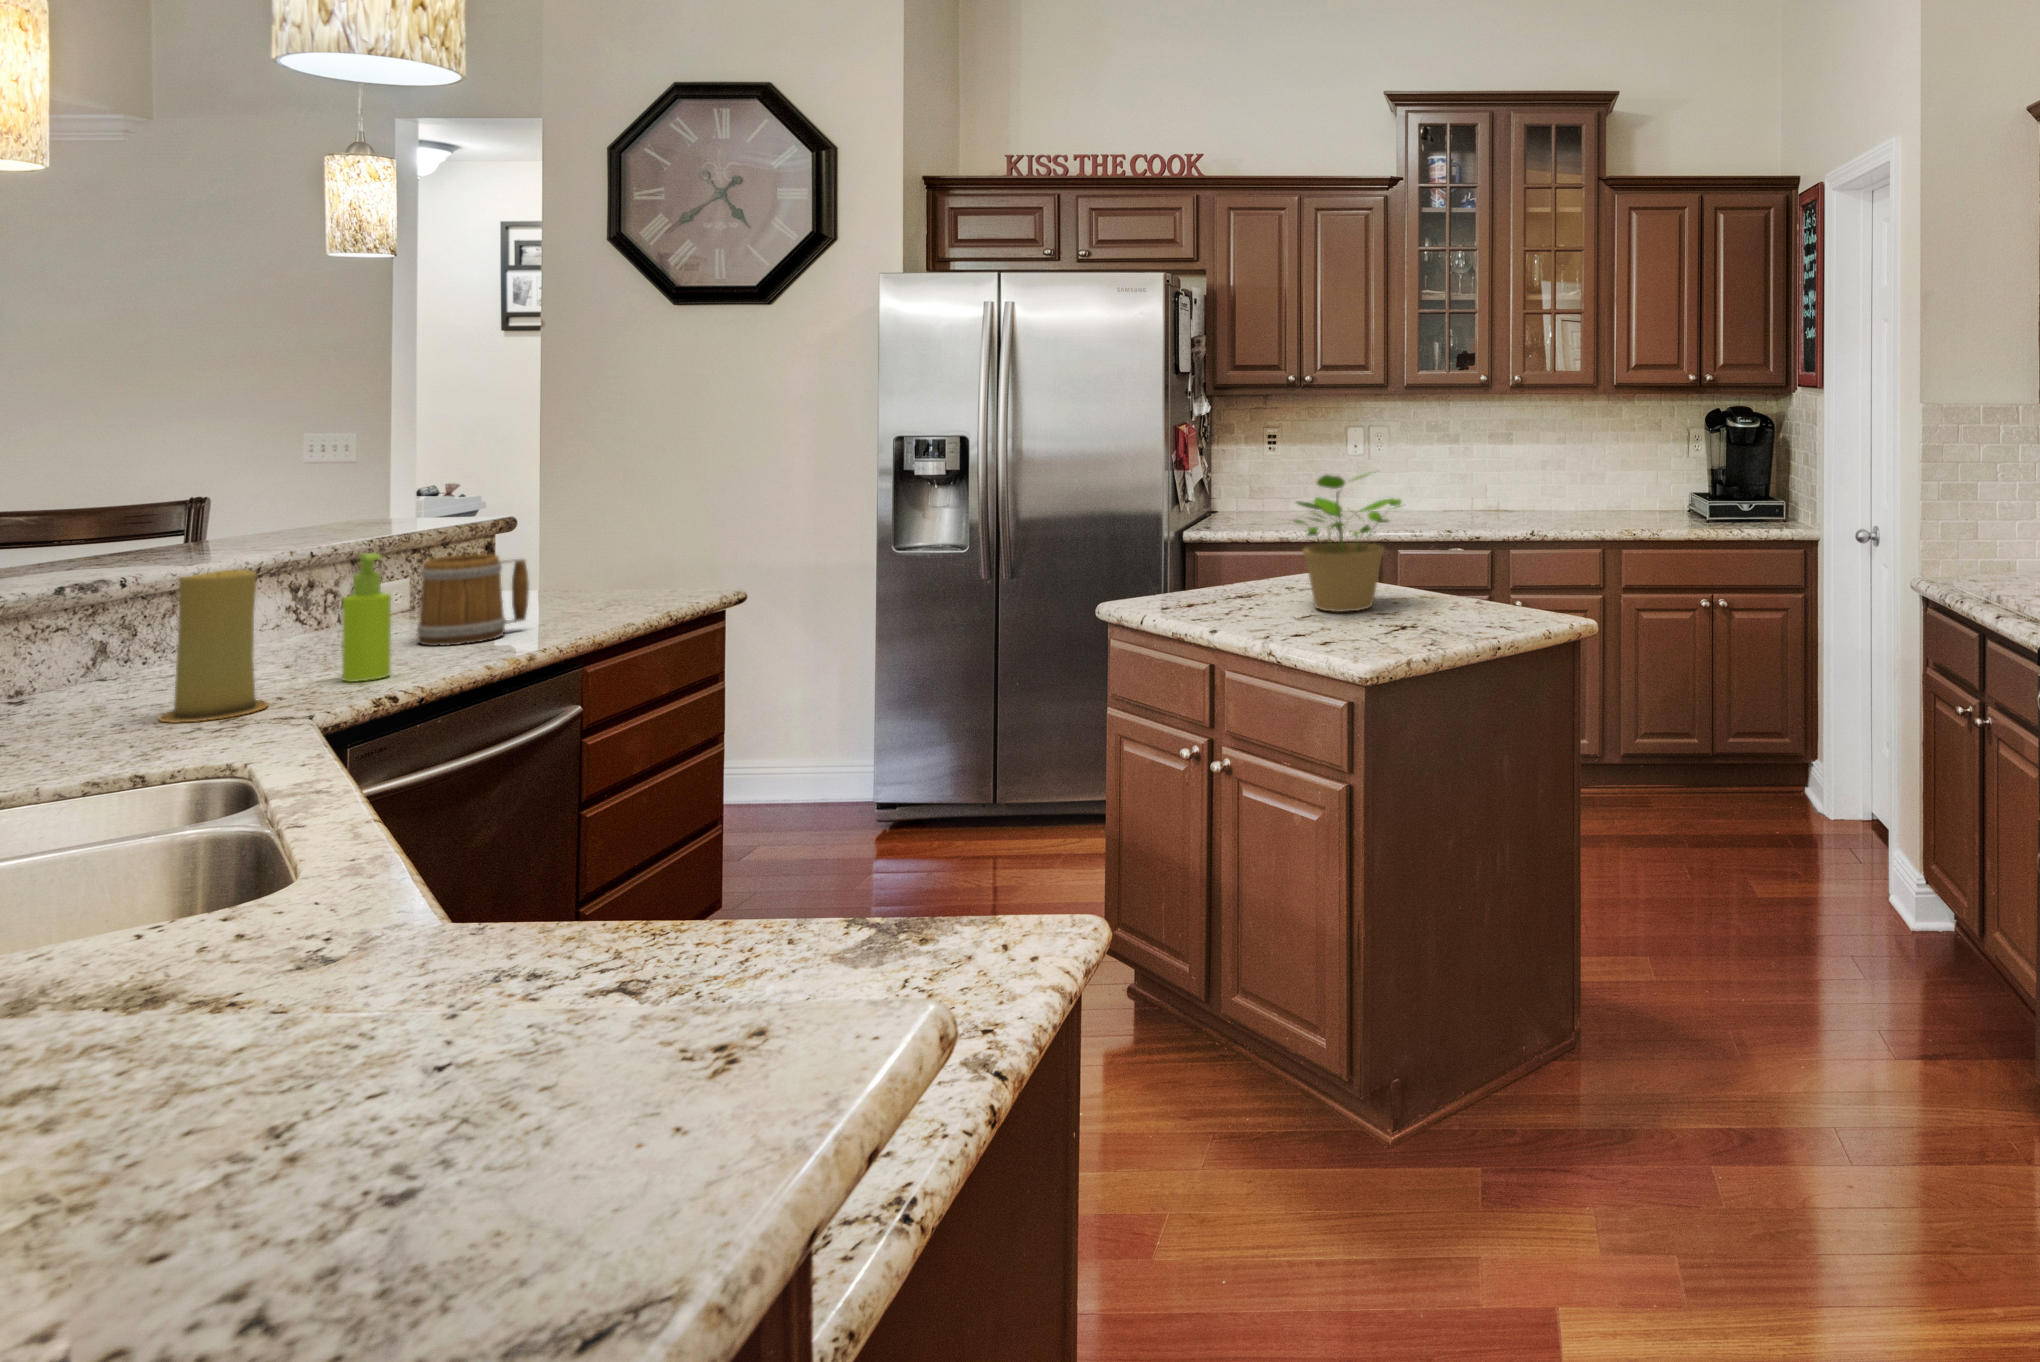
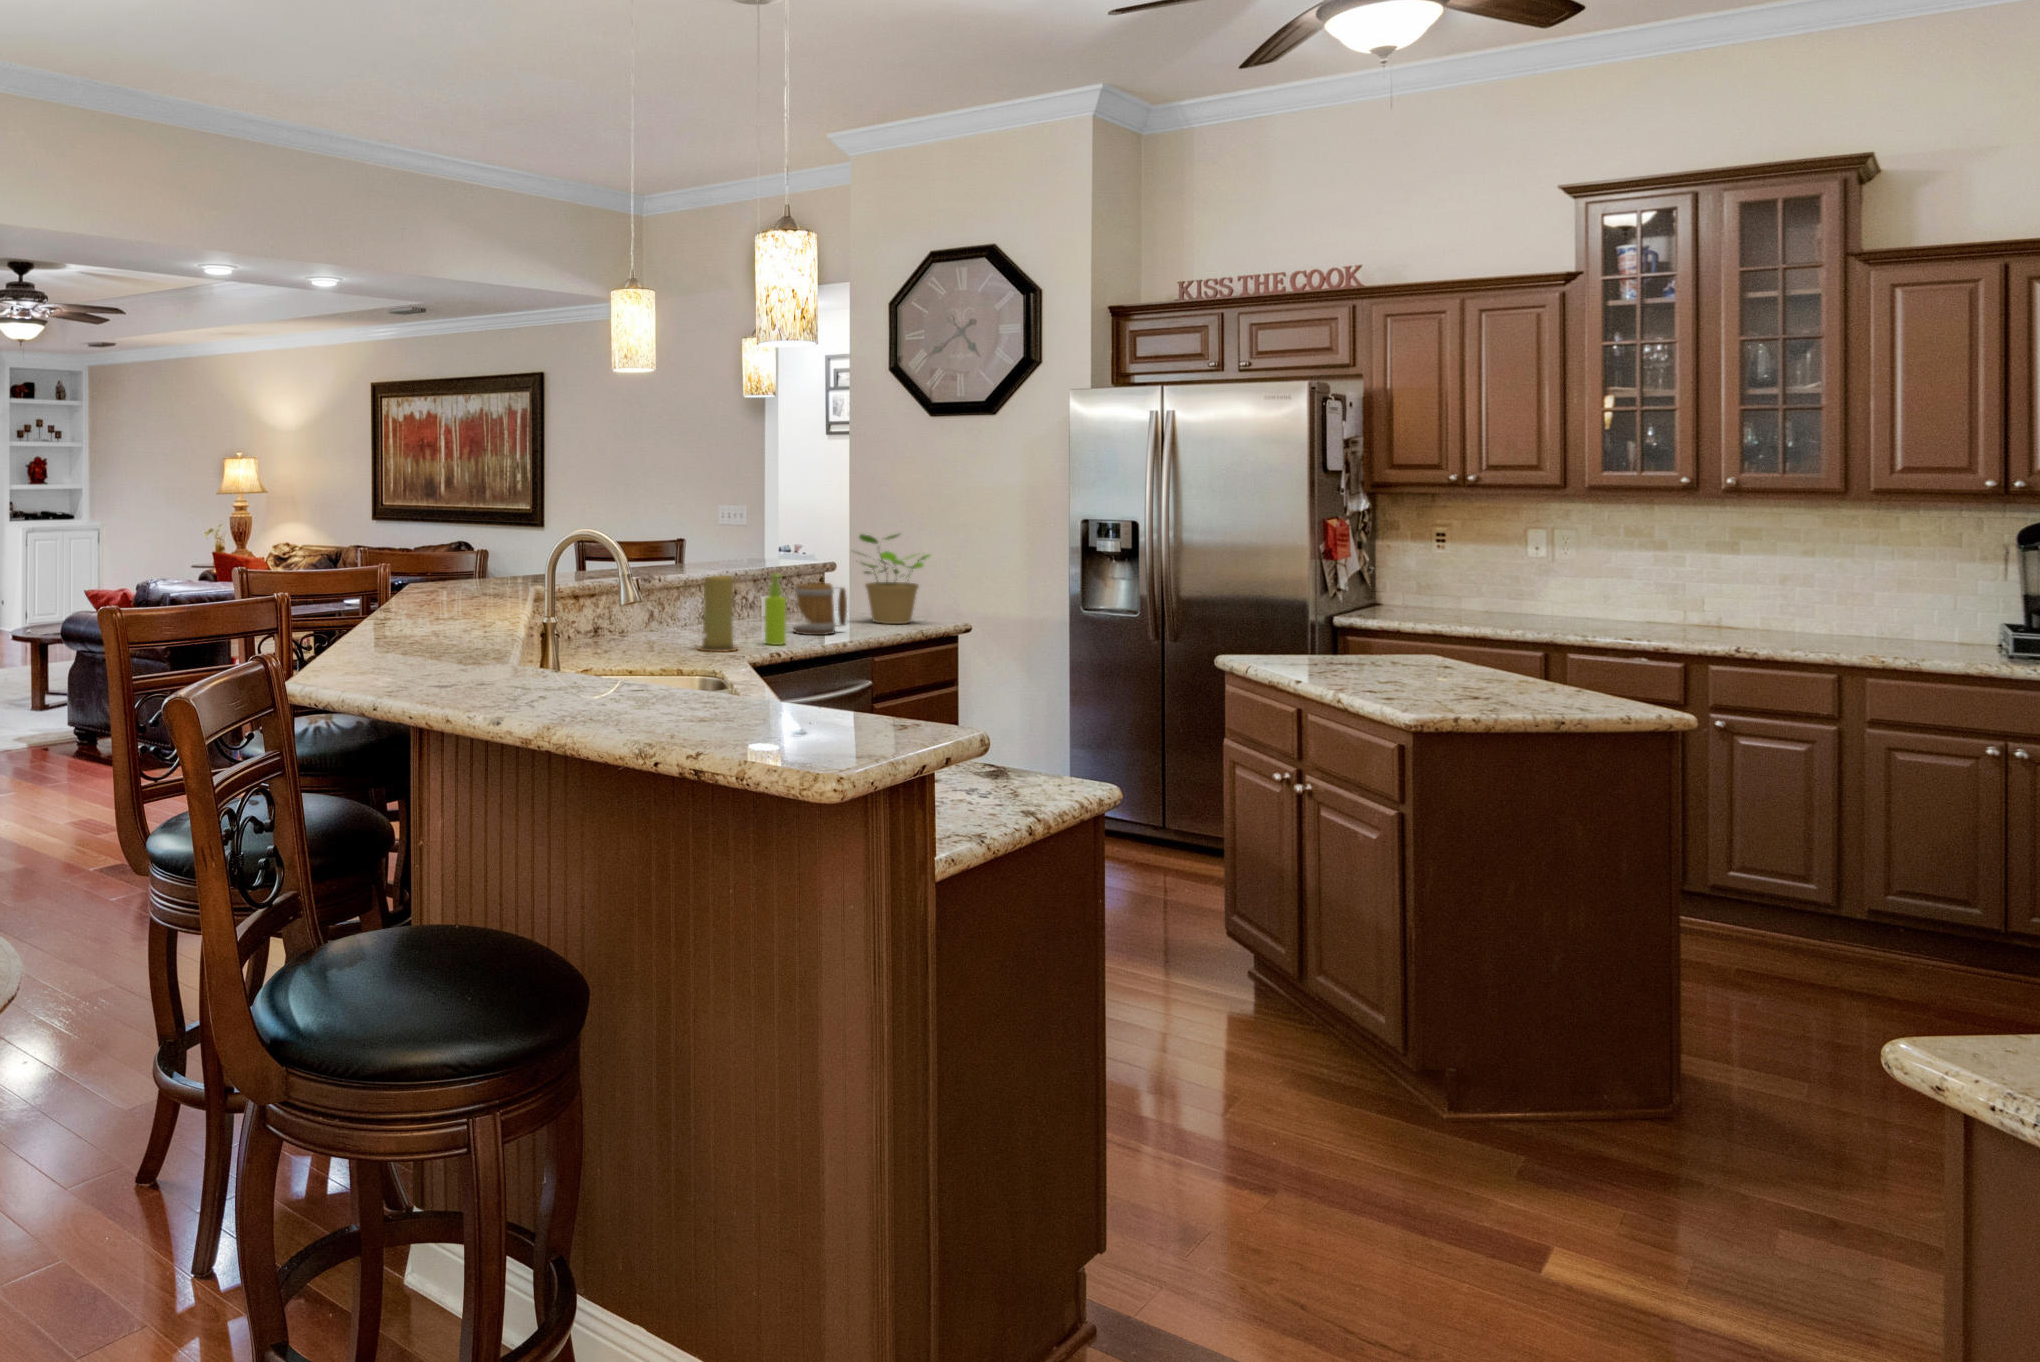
potted plant: present [1294,474,1401,612] -> present [852,534,930,624]

